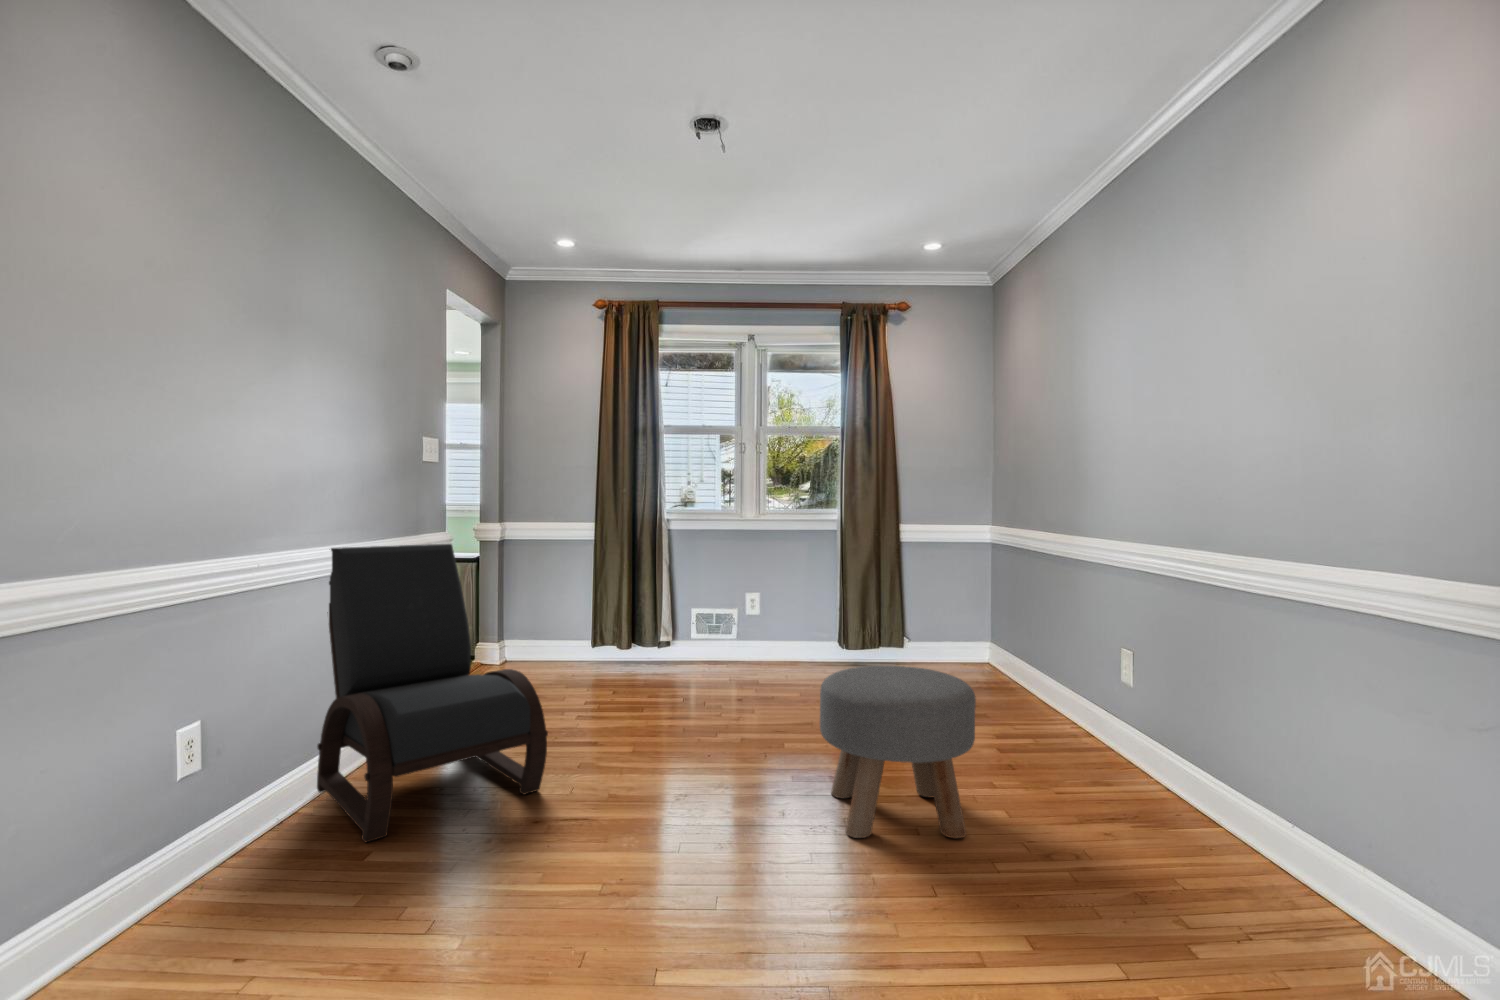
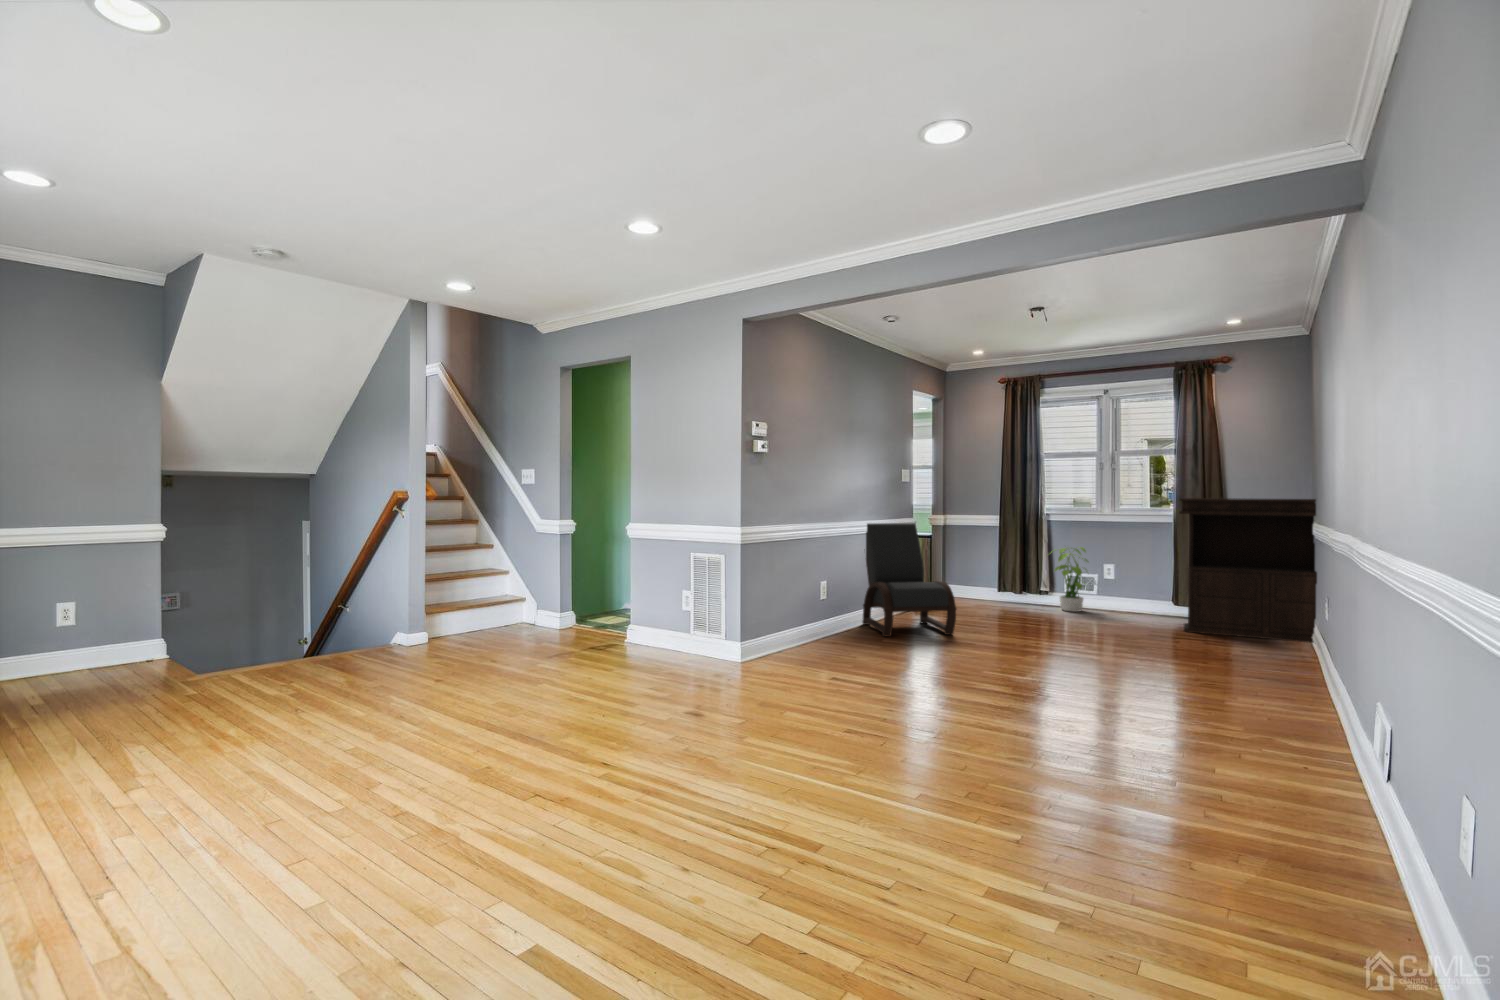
console table: none [860,495,1078,697] -> present [1179,498,1317,643]
potted plant: none [668,567,732,672] -> present [1054,547,1088,612]
ottoman: present [820,666,976,838] -> none [1085,590,1172,669]

